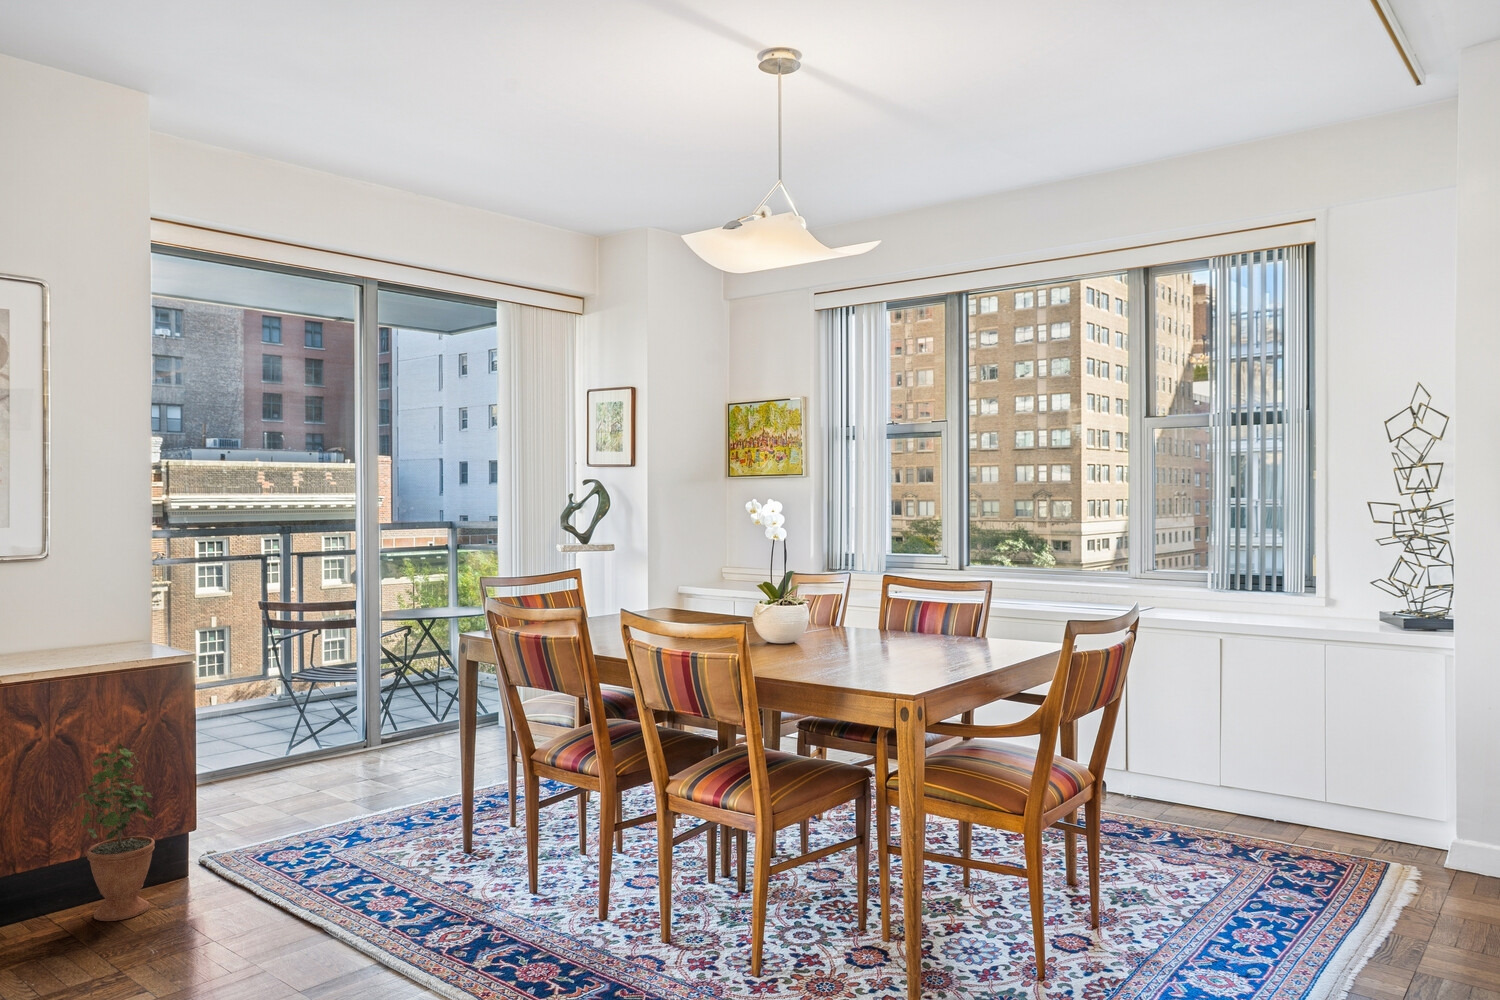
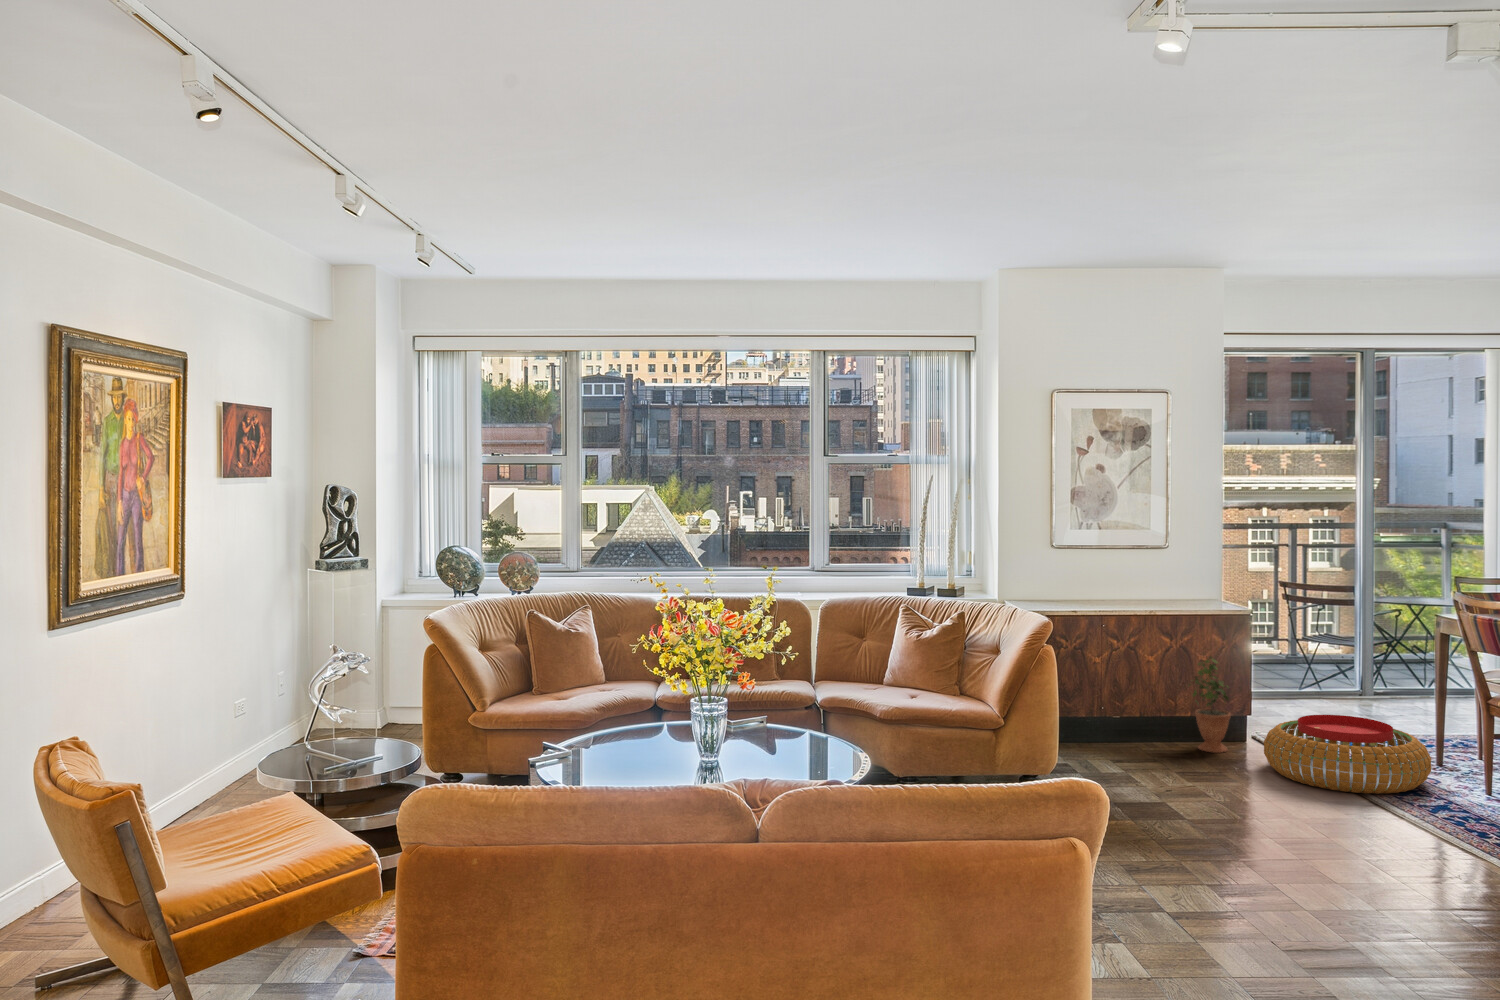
pouf: none [206,809,461,958] -> present [1264,715,1431,794]

